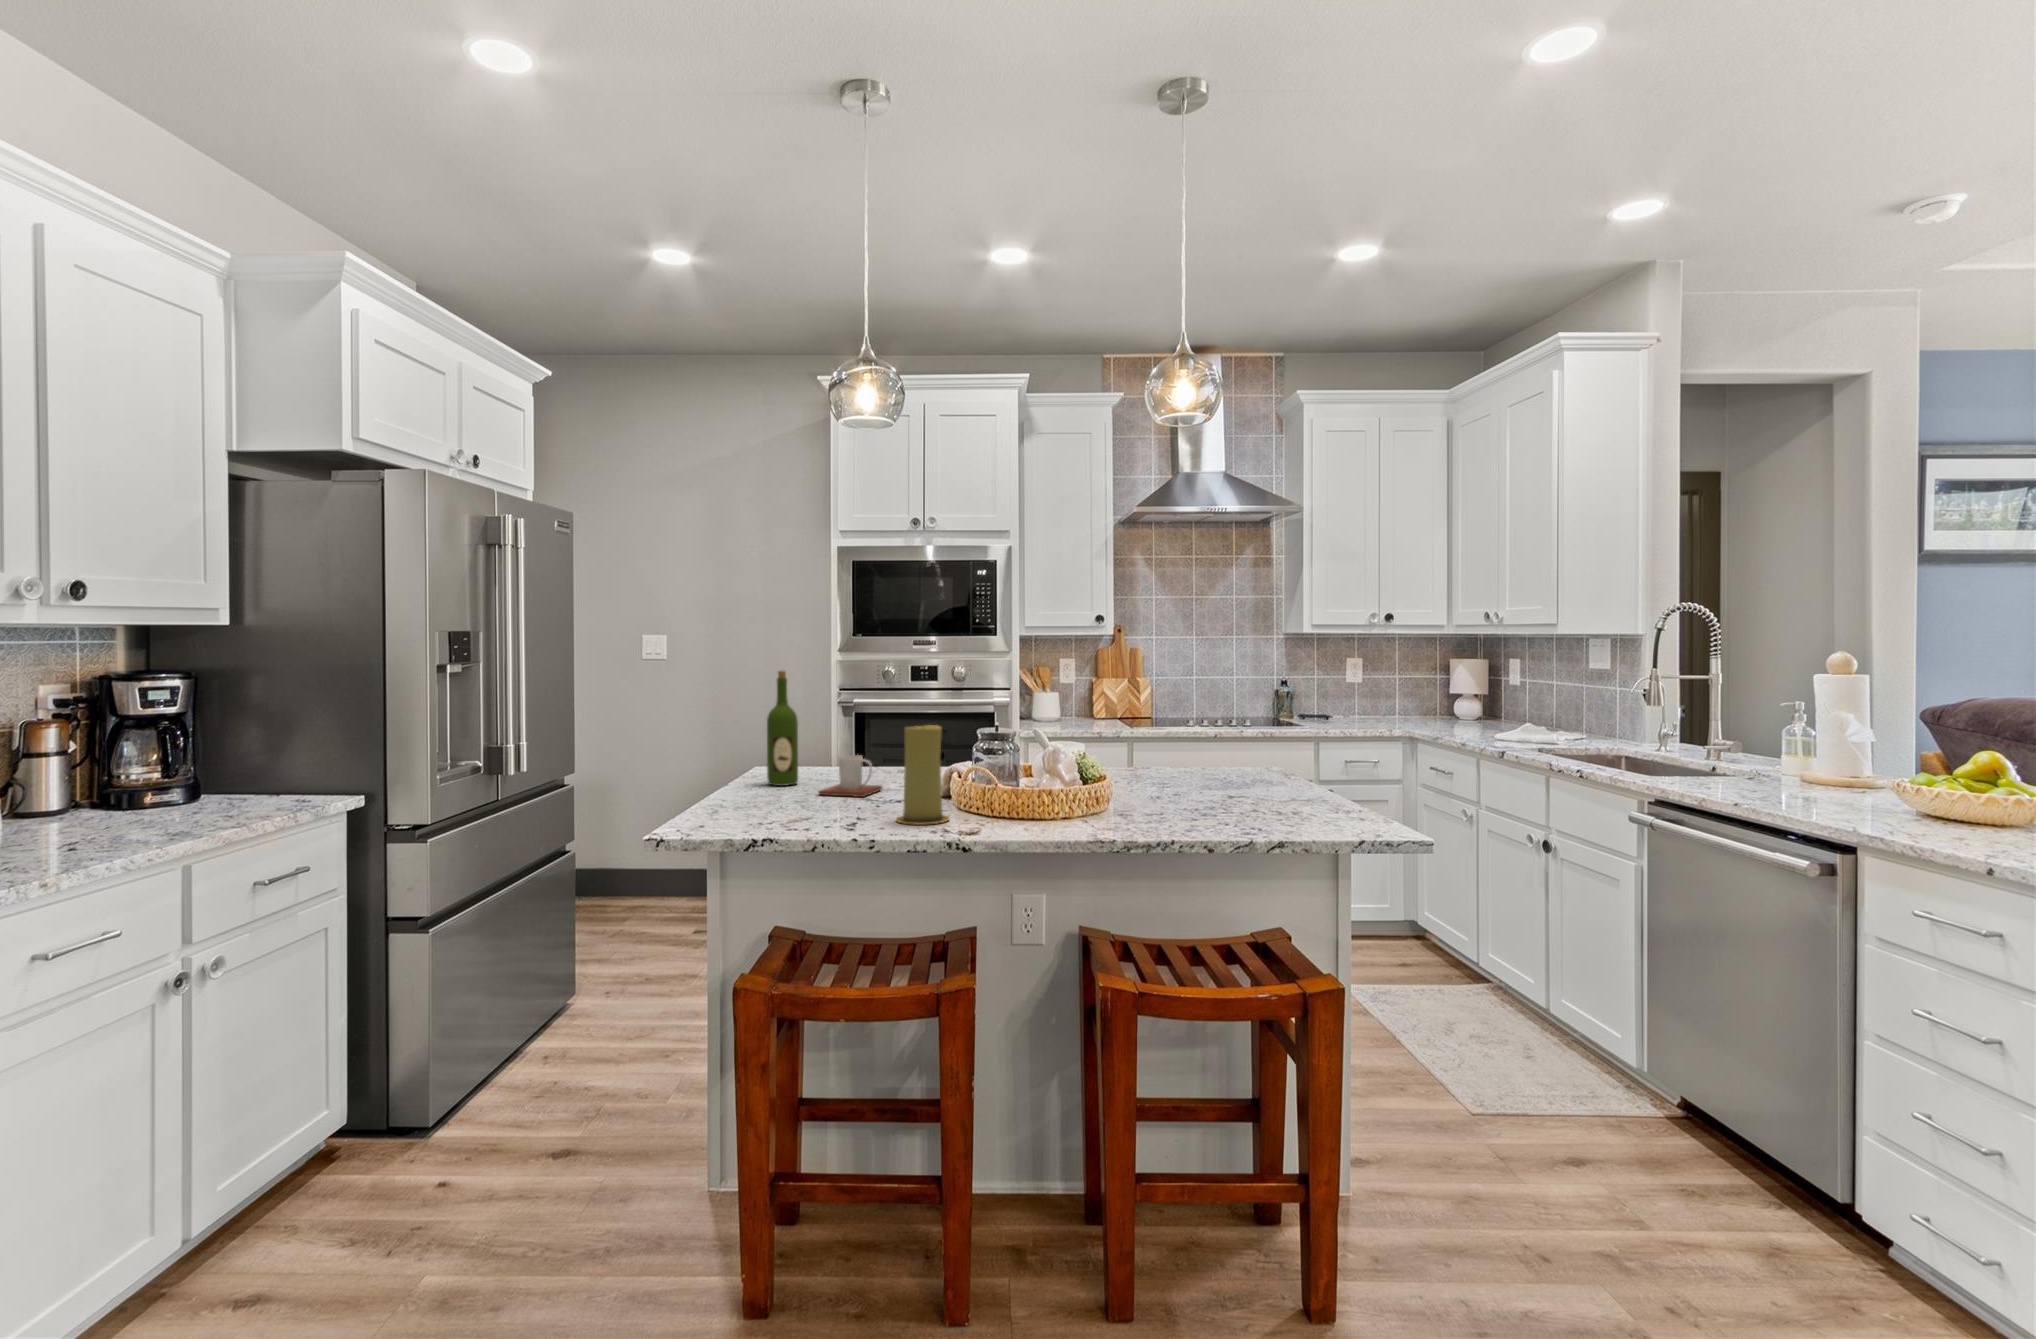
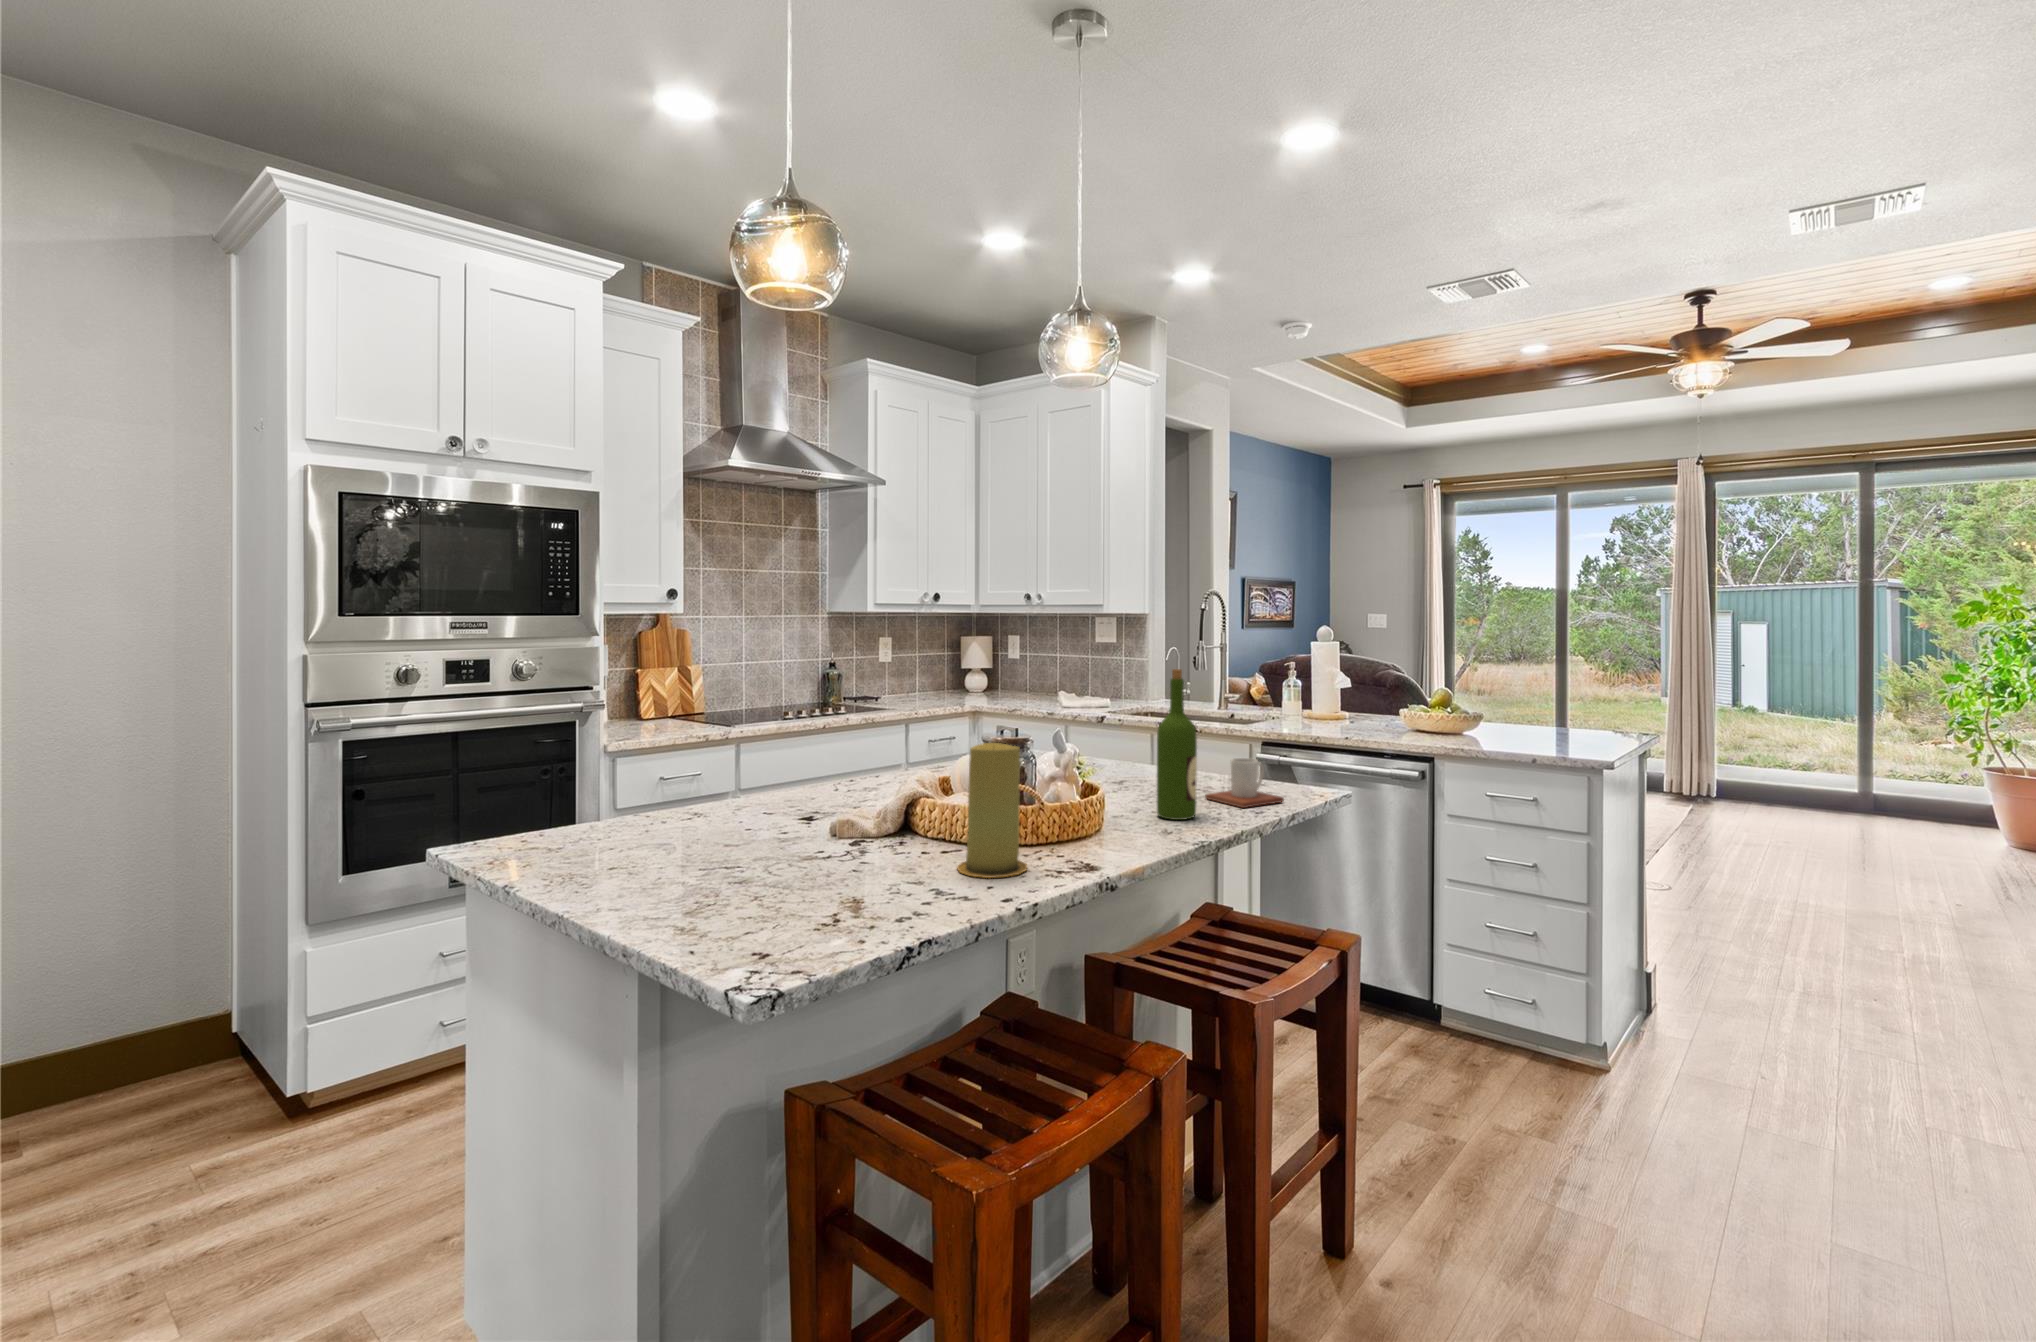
wine bottle: present [767,671,798,786] -> present [1157,669,1197,820]
mug: present [819,755,882,797] -> present [1205,758,1284,808]

